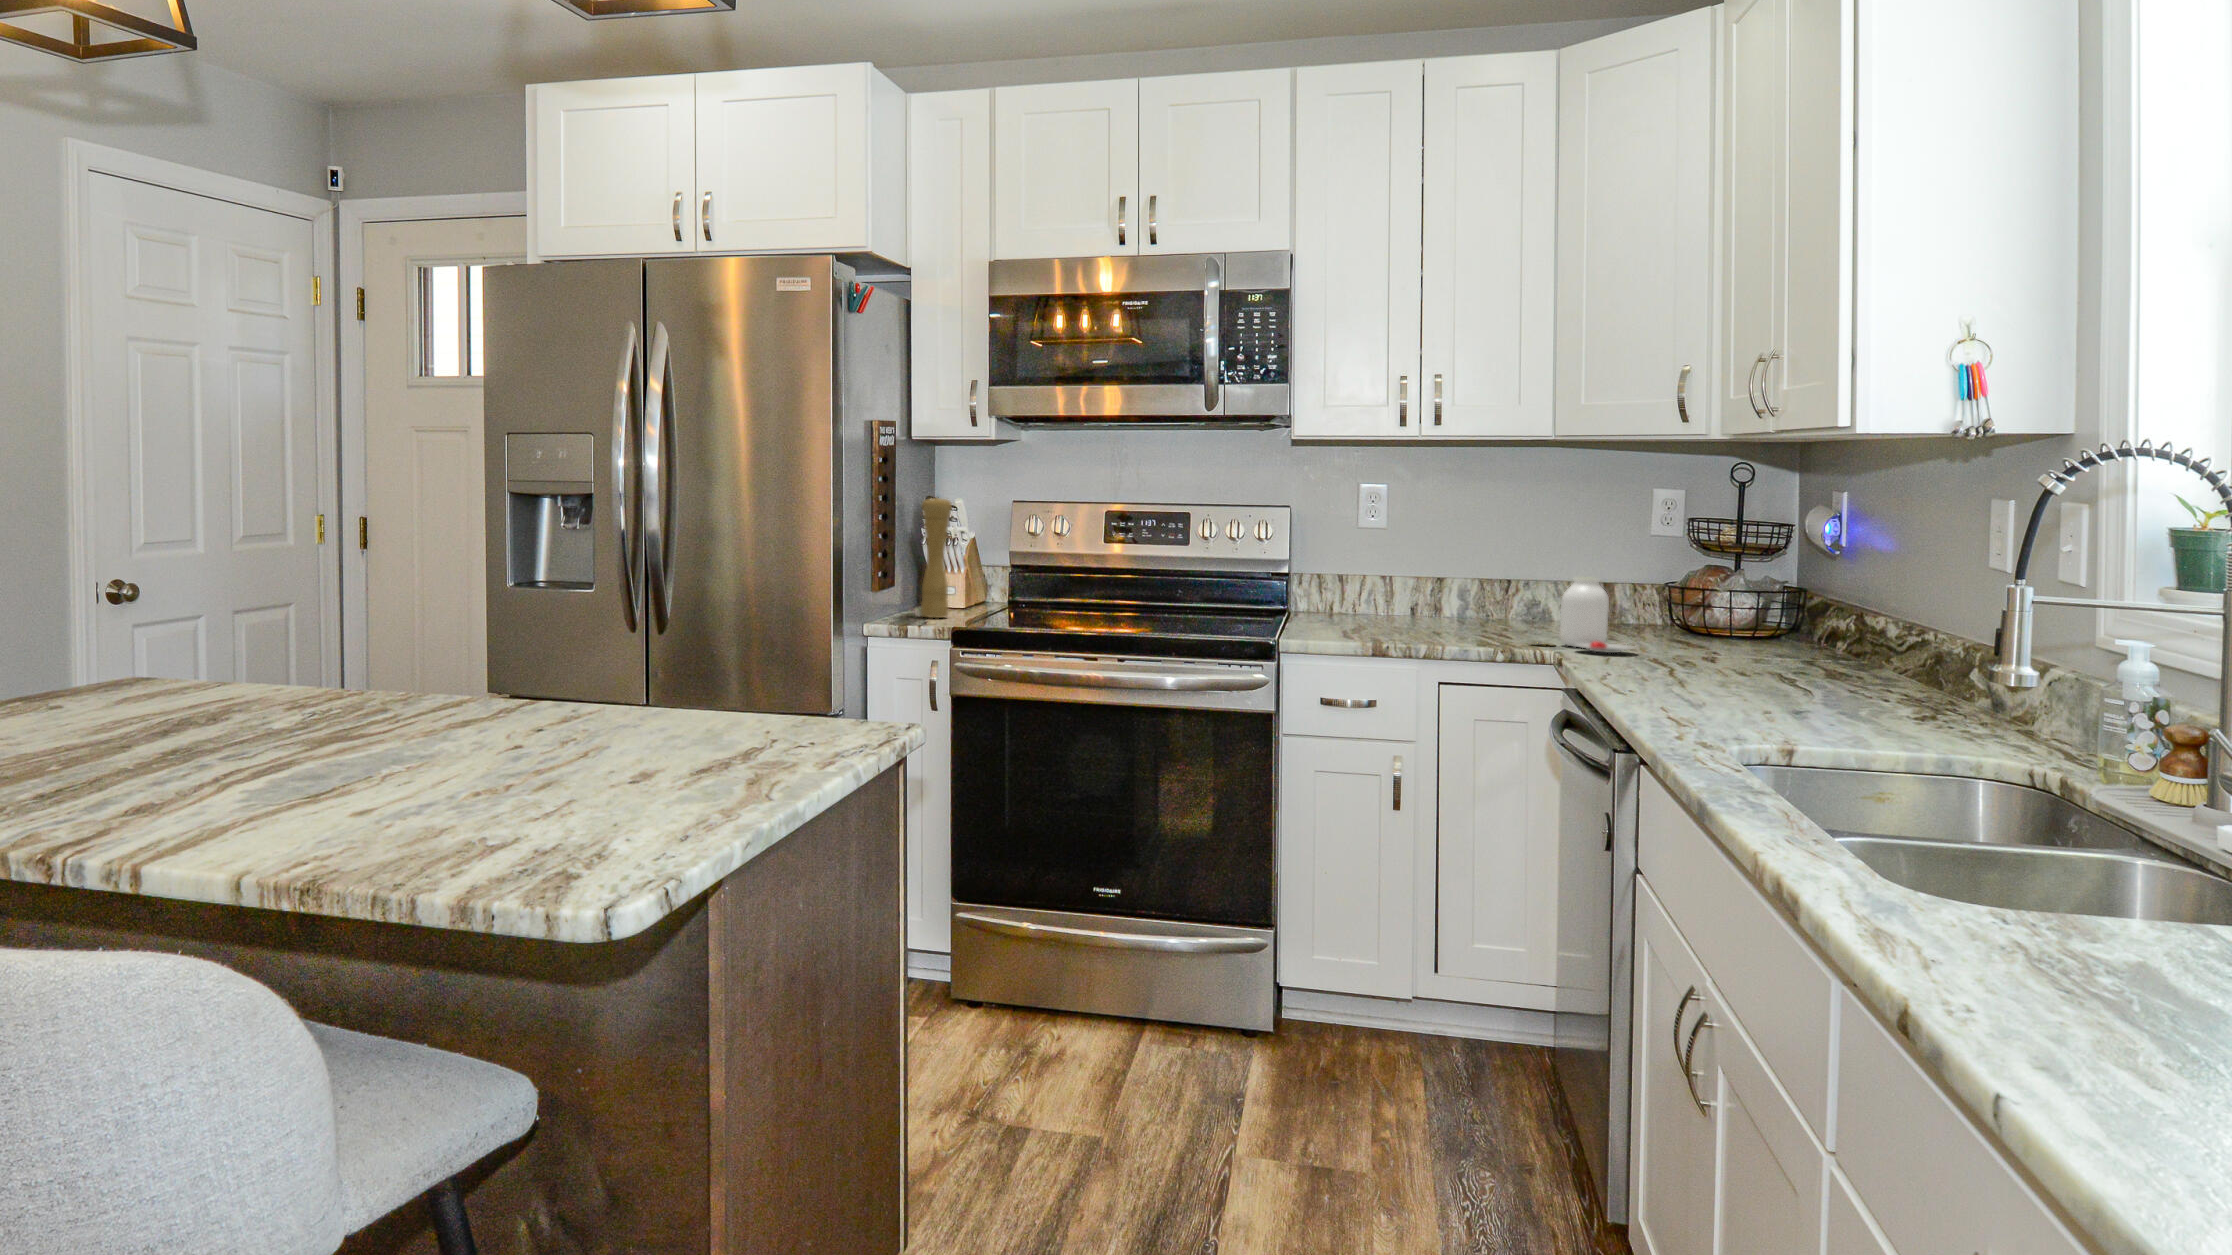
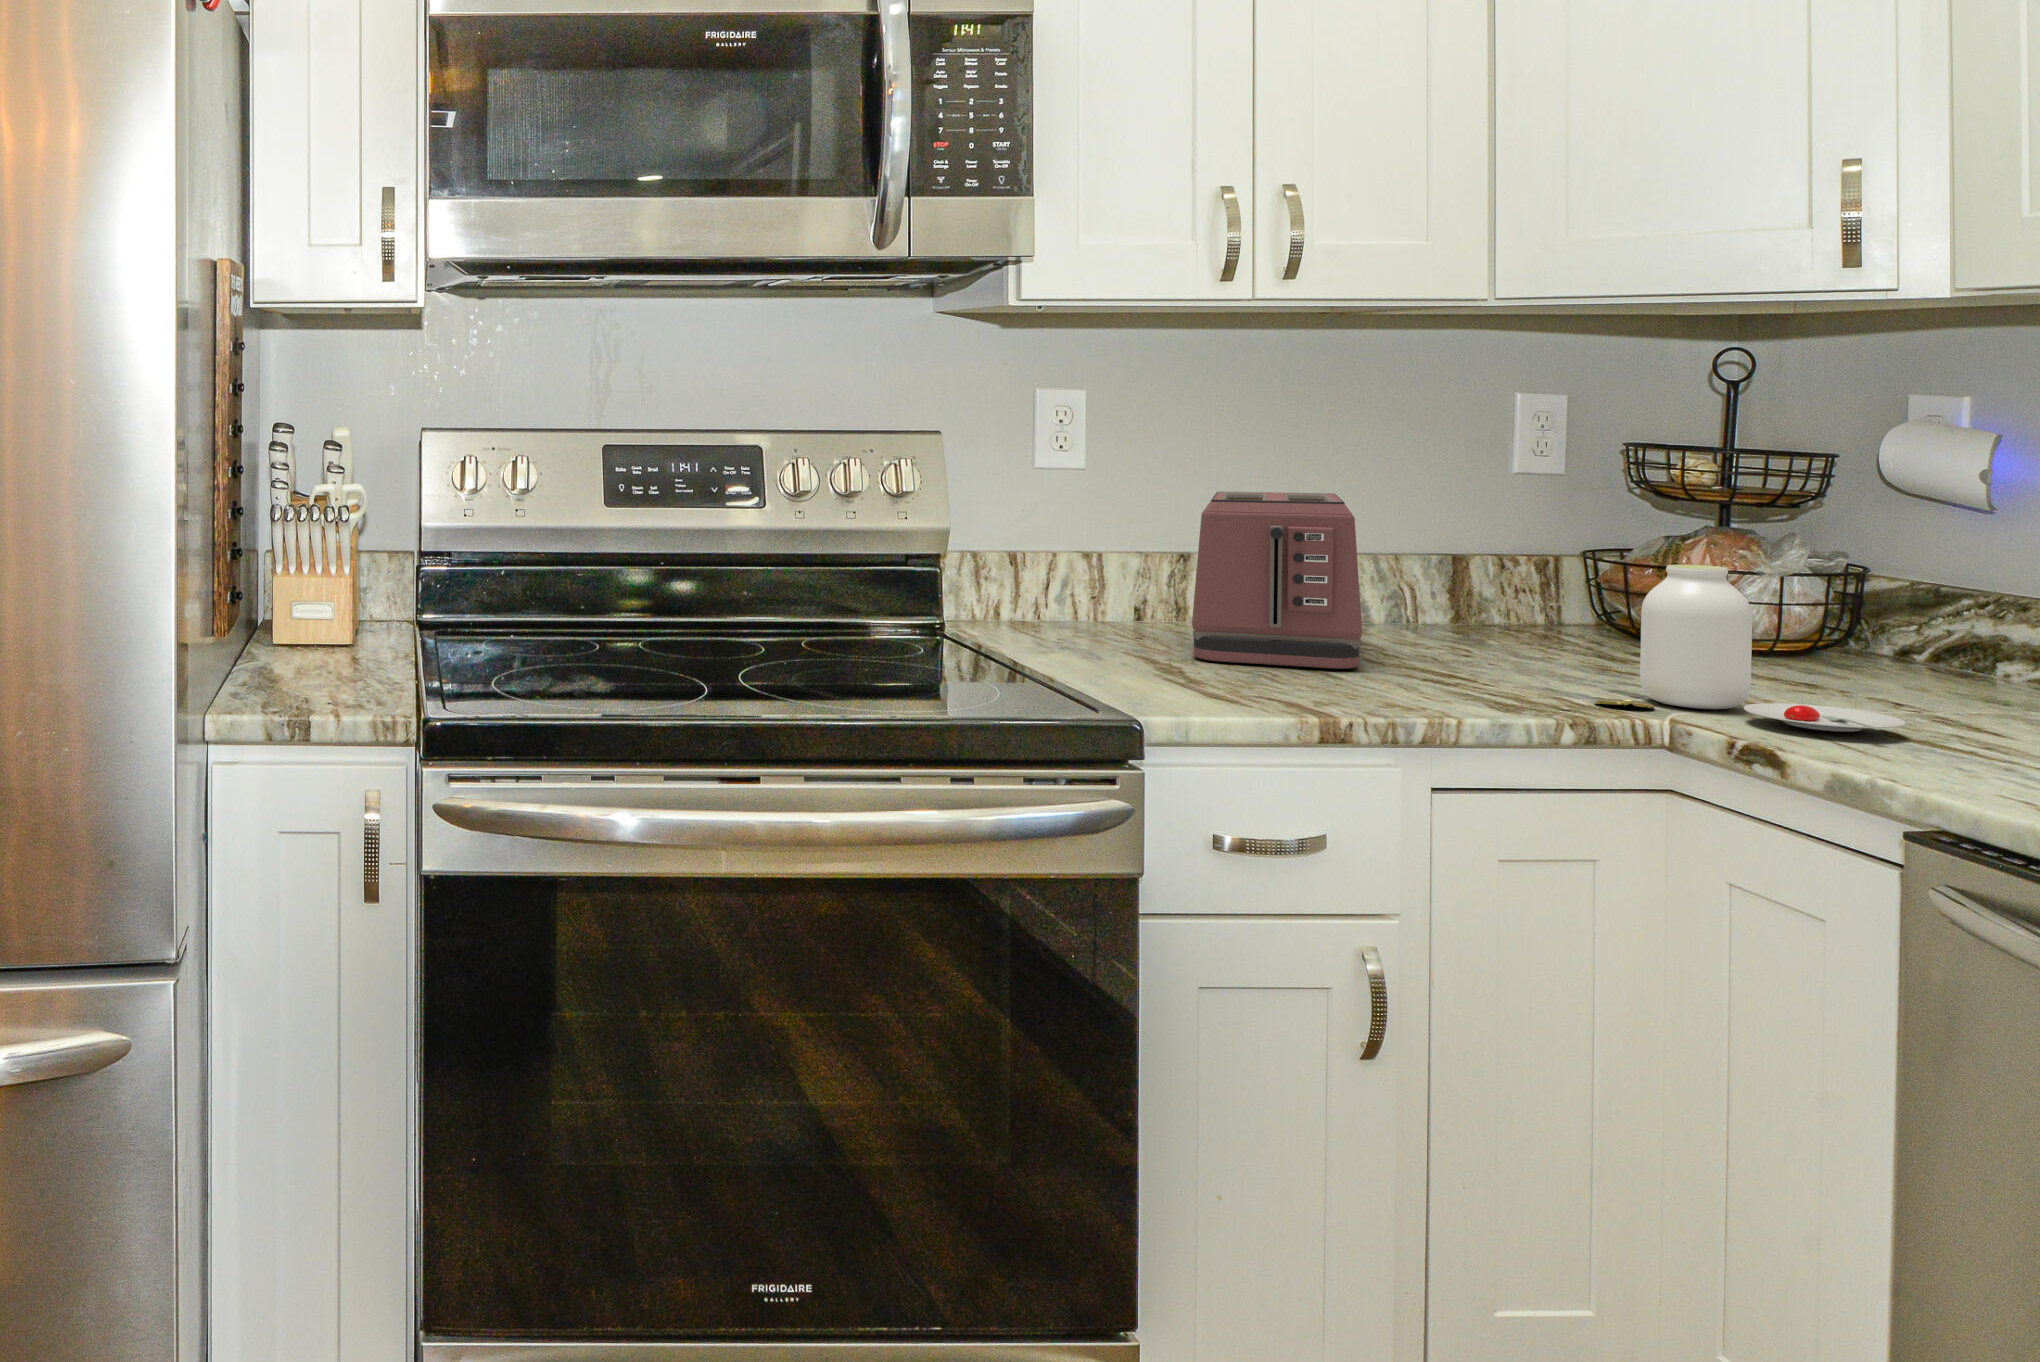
pepper mill: present [921,497,952,618] -> none [313,423,380,694]
toaster: none [1382,540,1513,632] -> present [1192,492,1362,669]

